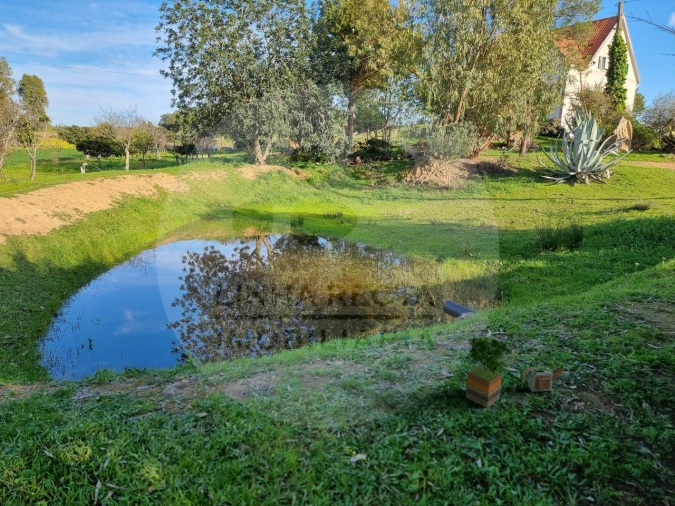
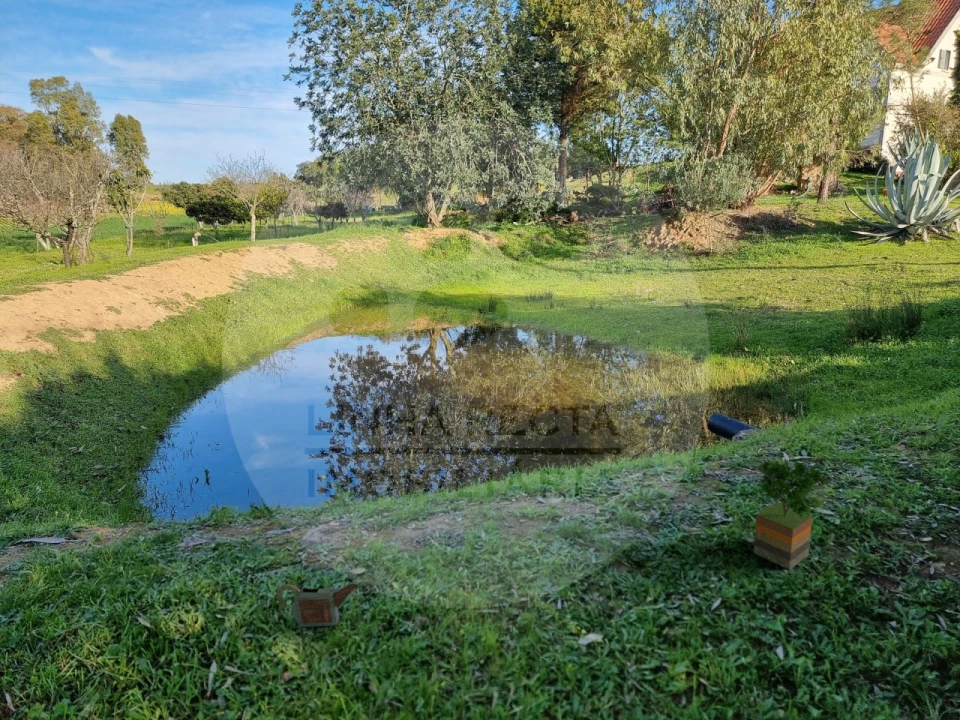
watering can: present [522,368,564,392] -> present [277,584,357,627]

